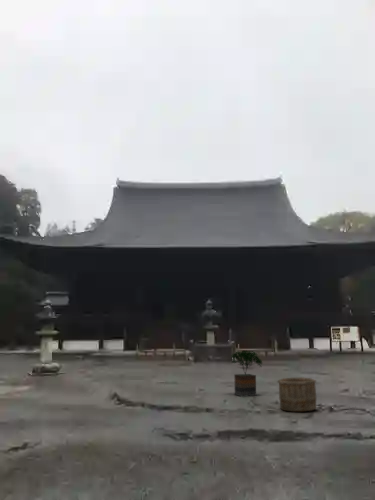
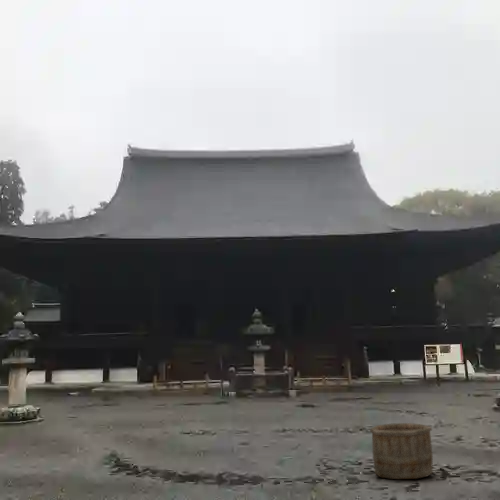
potted tree: present [232,351,262,396] -> none [291,380,342,453]

